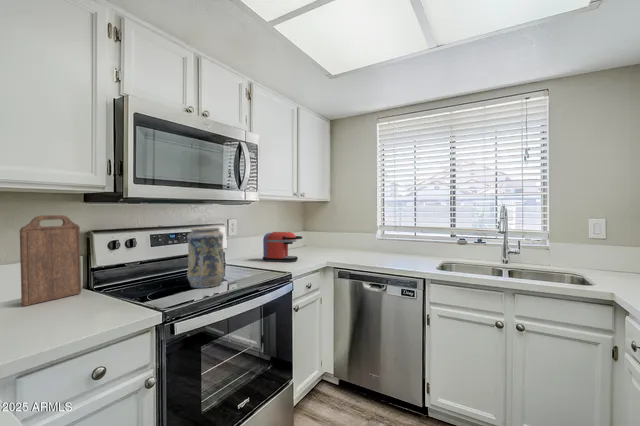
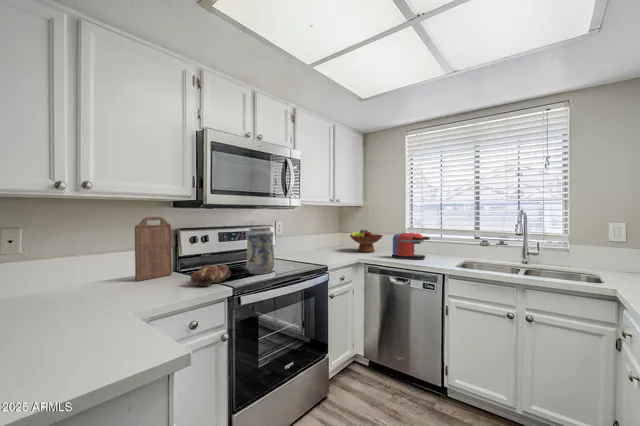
fruit bowl: none [314,229,352,254] -> present [350,230,383,252]
coffee maker: present [263,232,302,262] -> present [392,233,430,259]
bread loaf: none [104,278,165,310] -> present [191,265,231,286]

